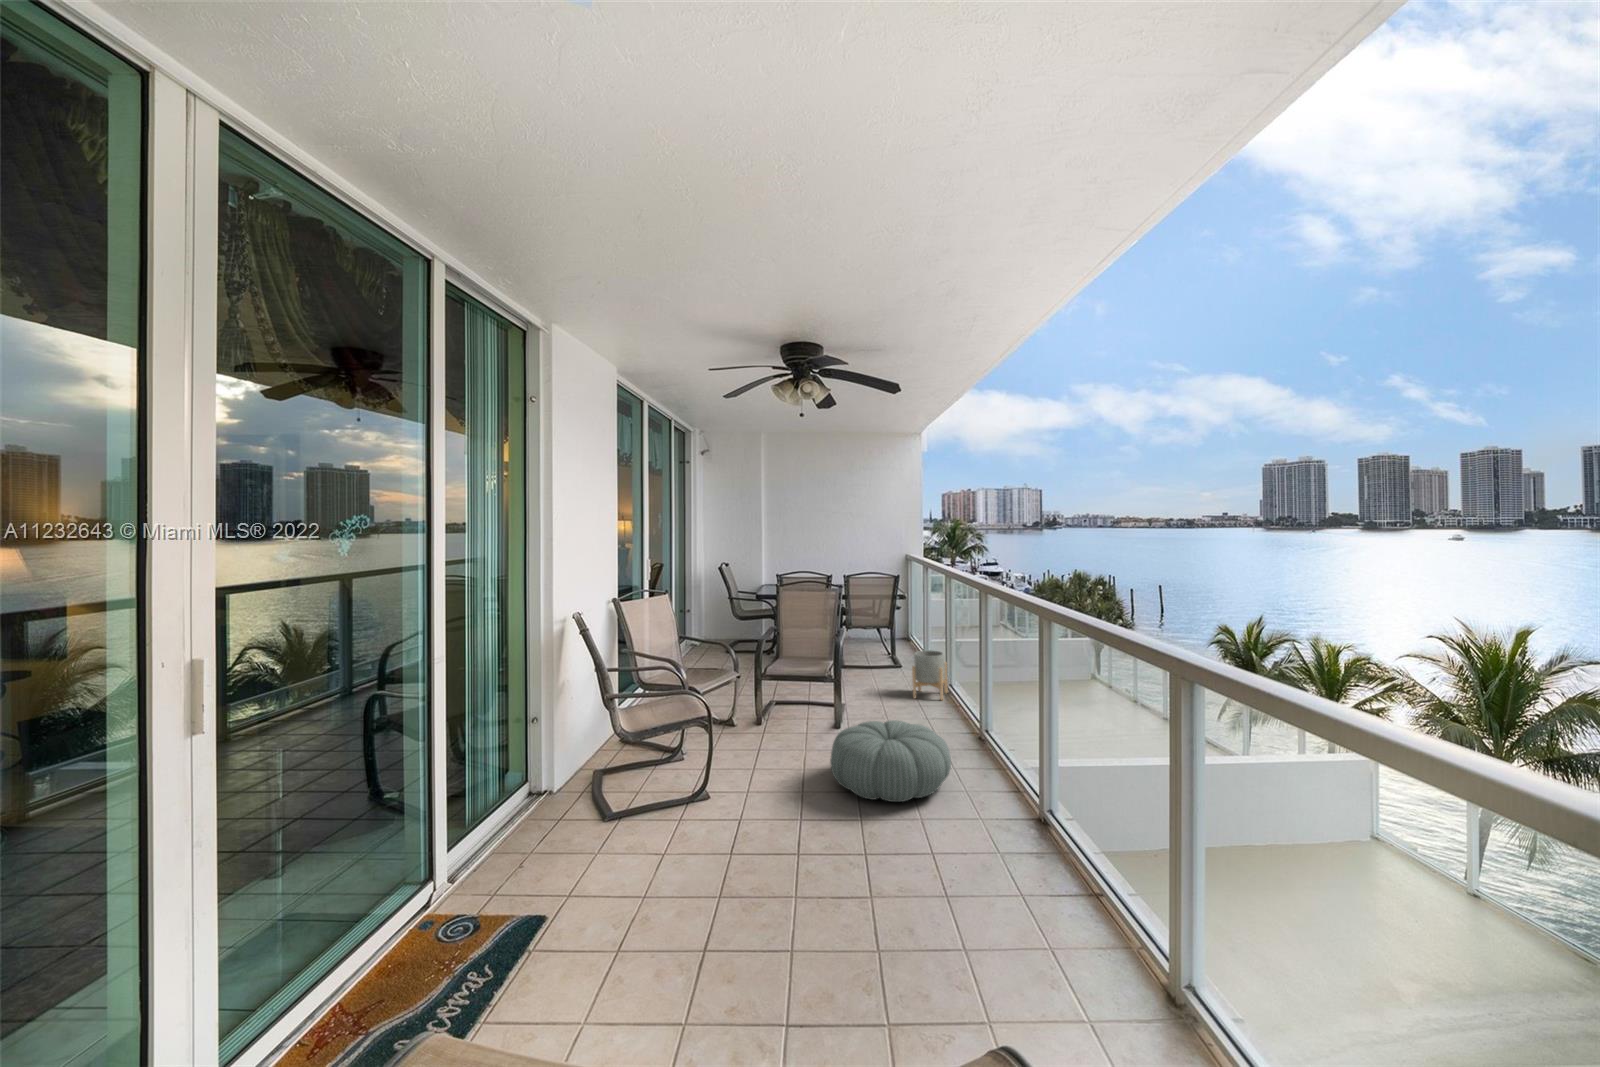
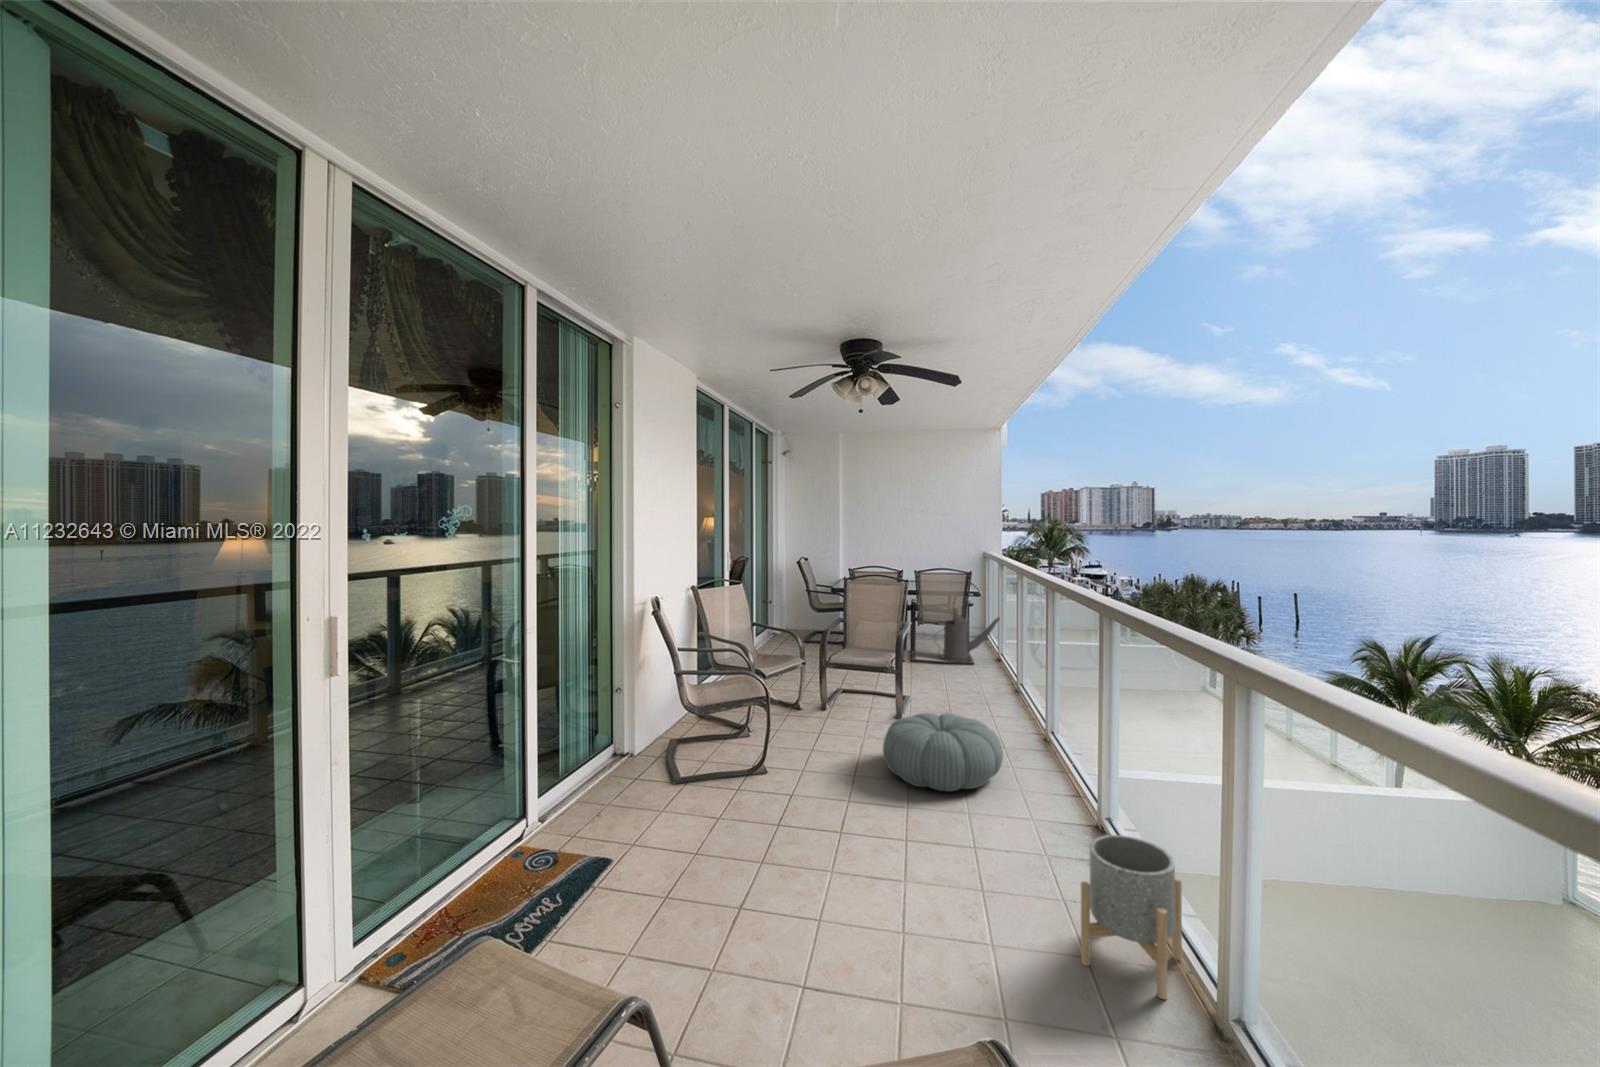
watering can: none [861,610,924,664] -> present [937,608,1000,662]
planter: present [912,650,948,701] -> present [1081,835,1182,999]

